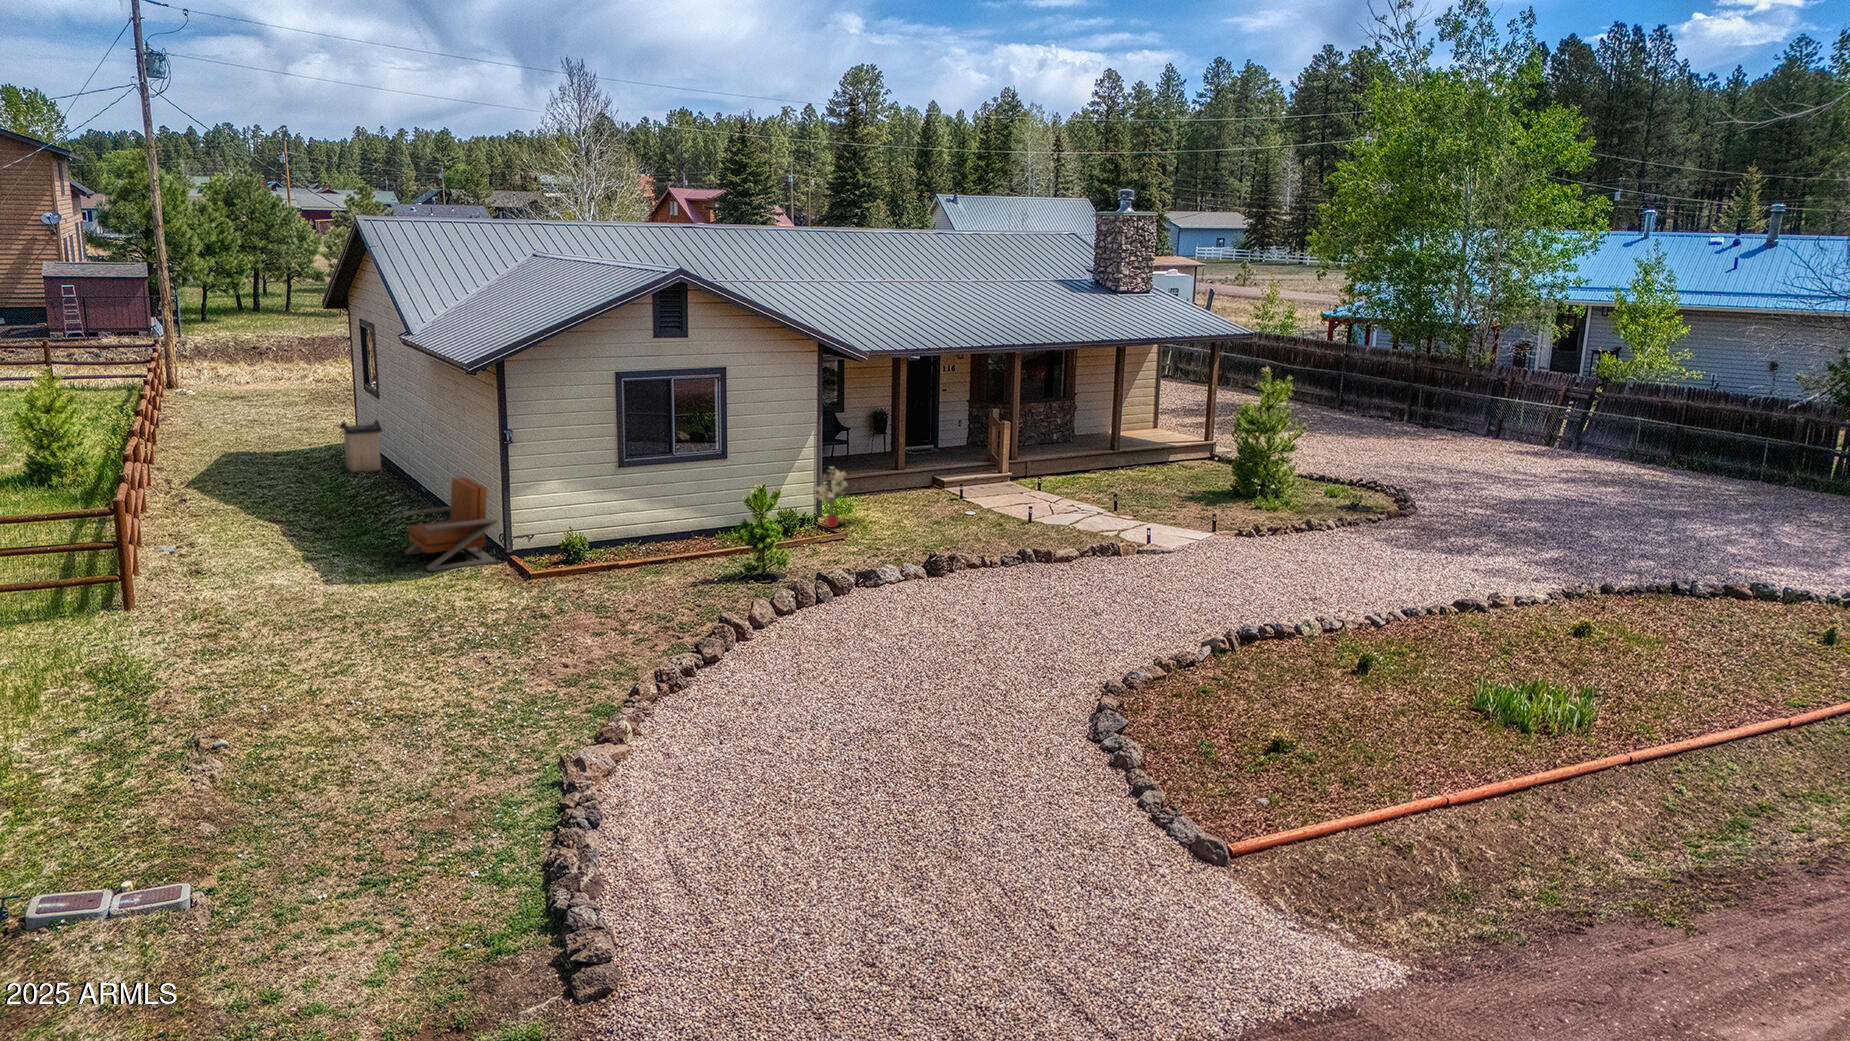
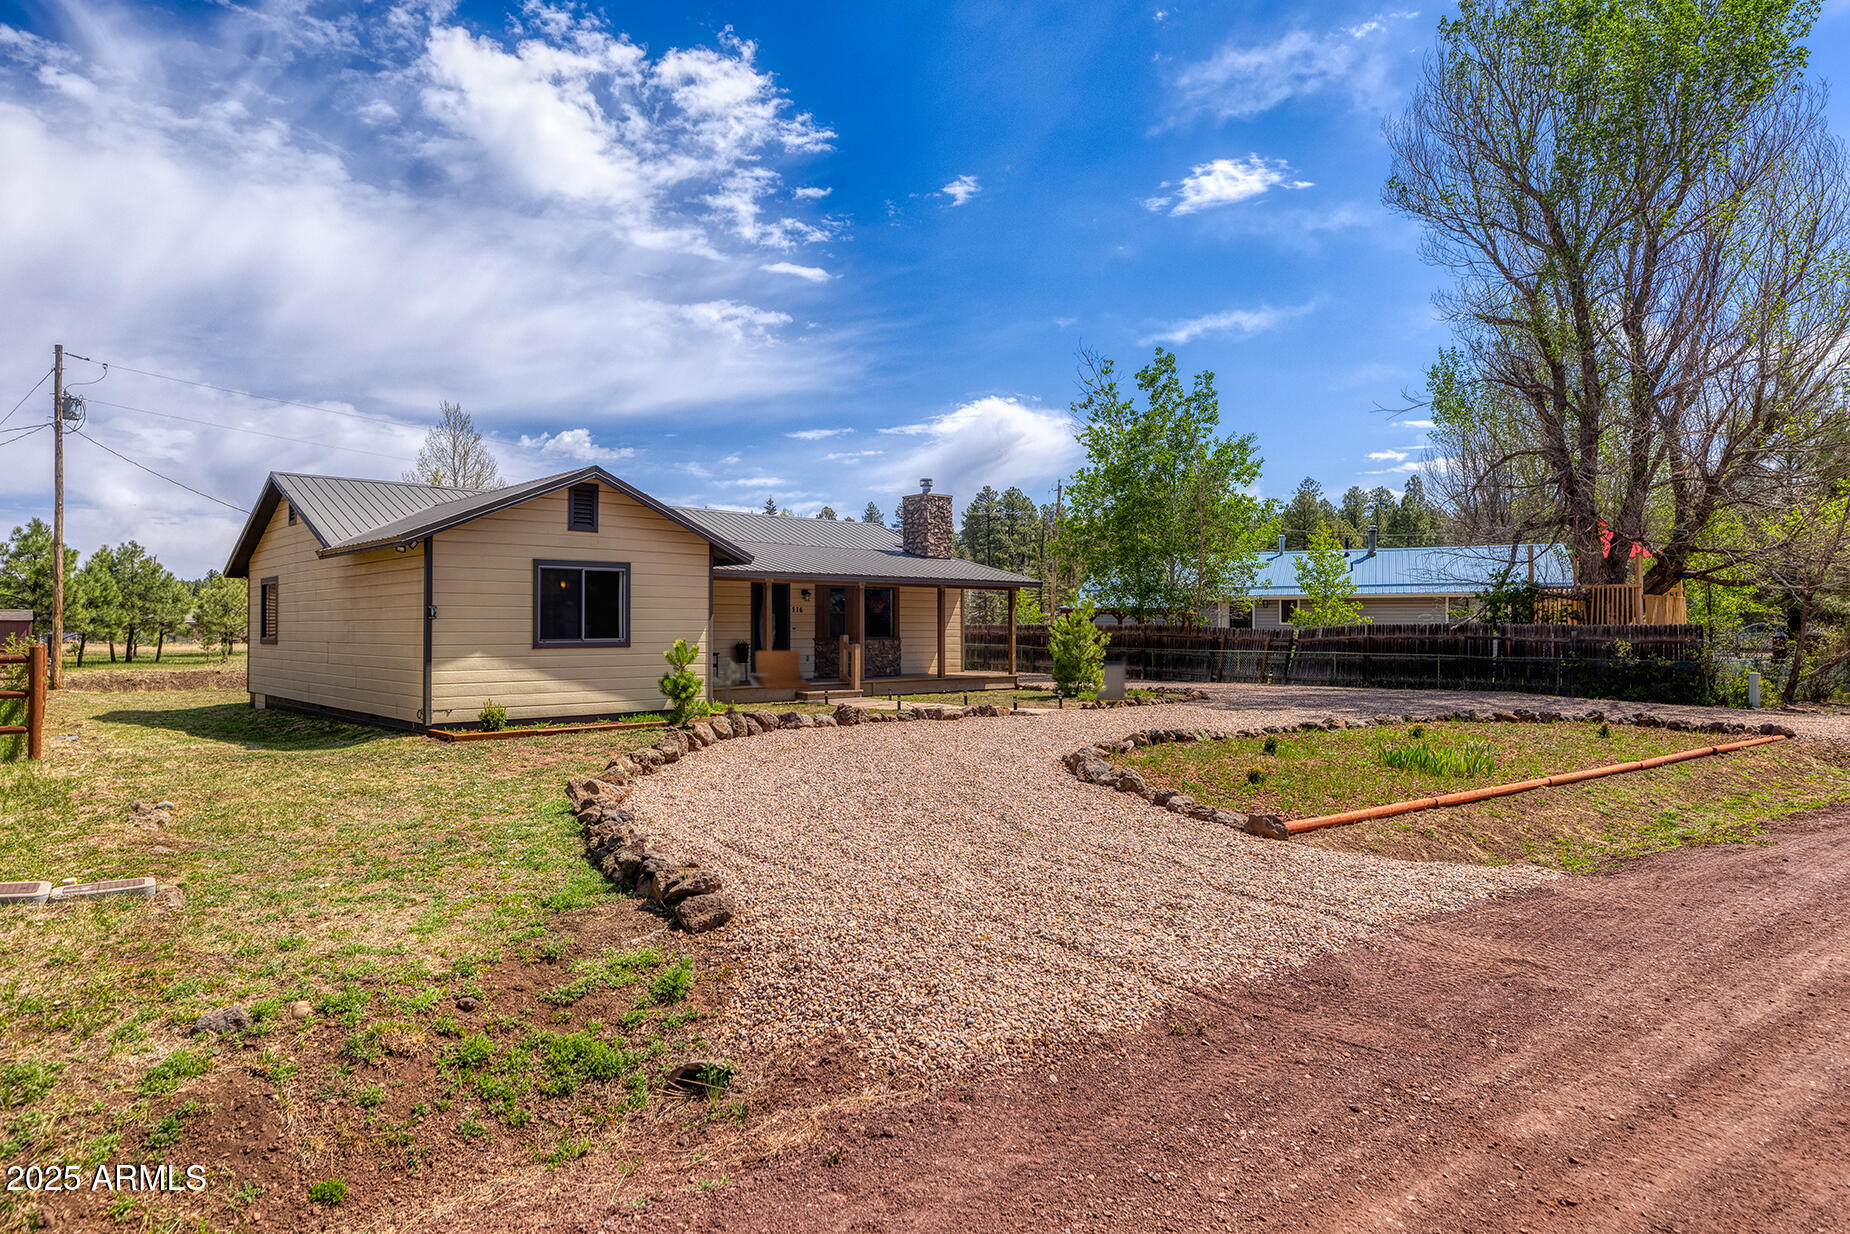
trash can: present [340,420,382,472] -> present [1097,656,1128,700]
lounge chair: present [403,477,497,571] -> present [747,651,817,704]

